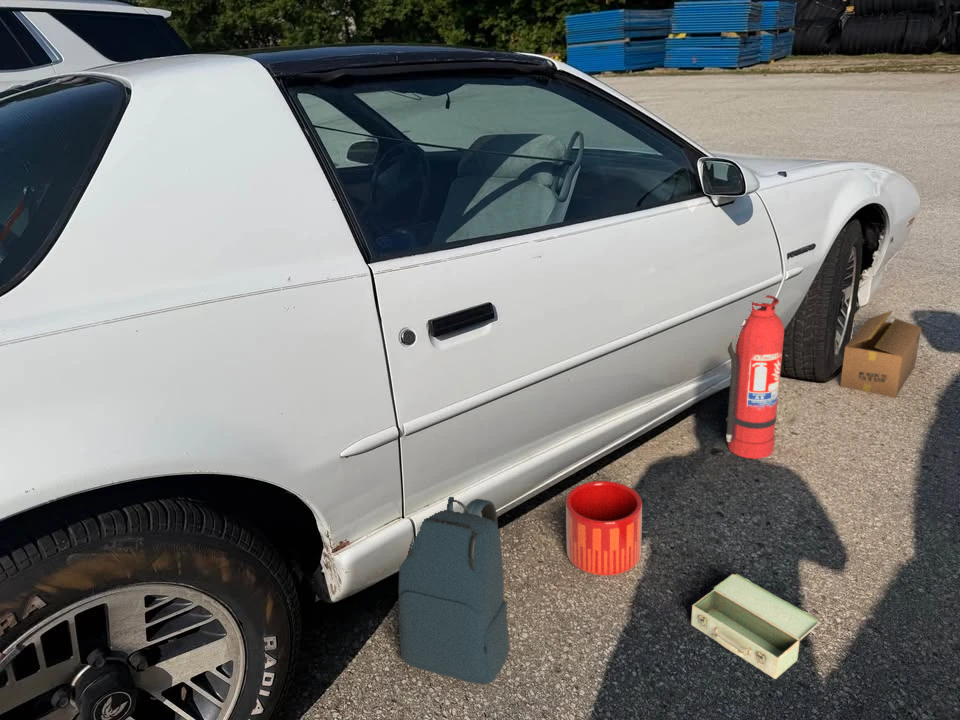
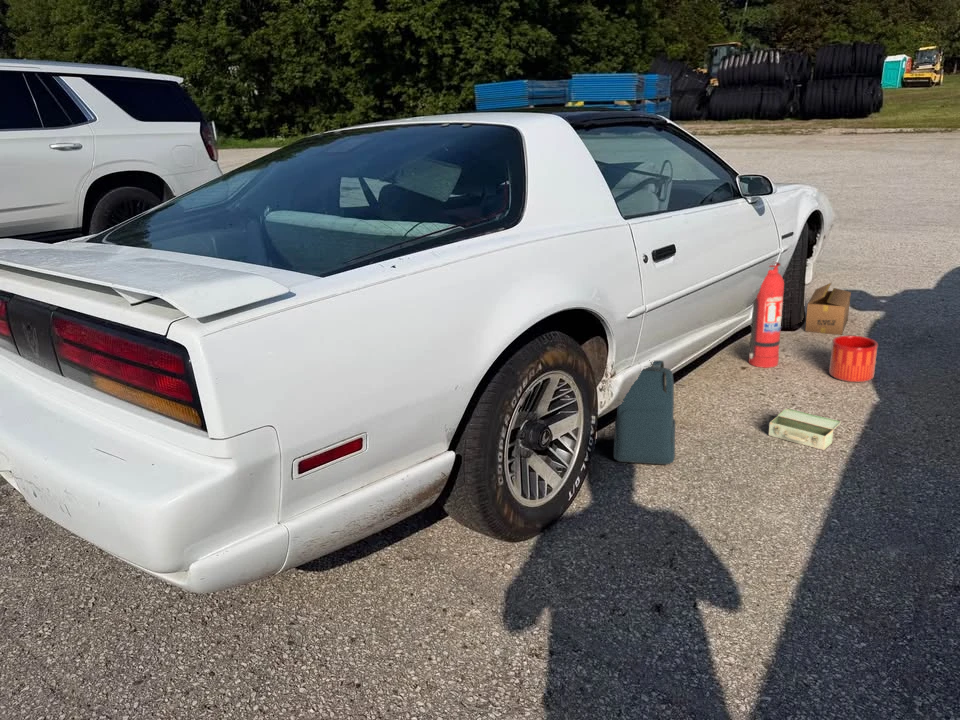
planter: present [566,481,642,576] -> present [829,335,878,382]

